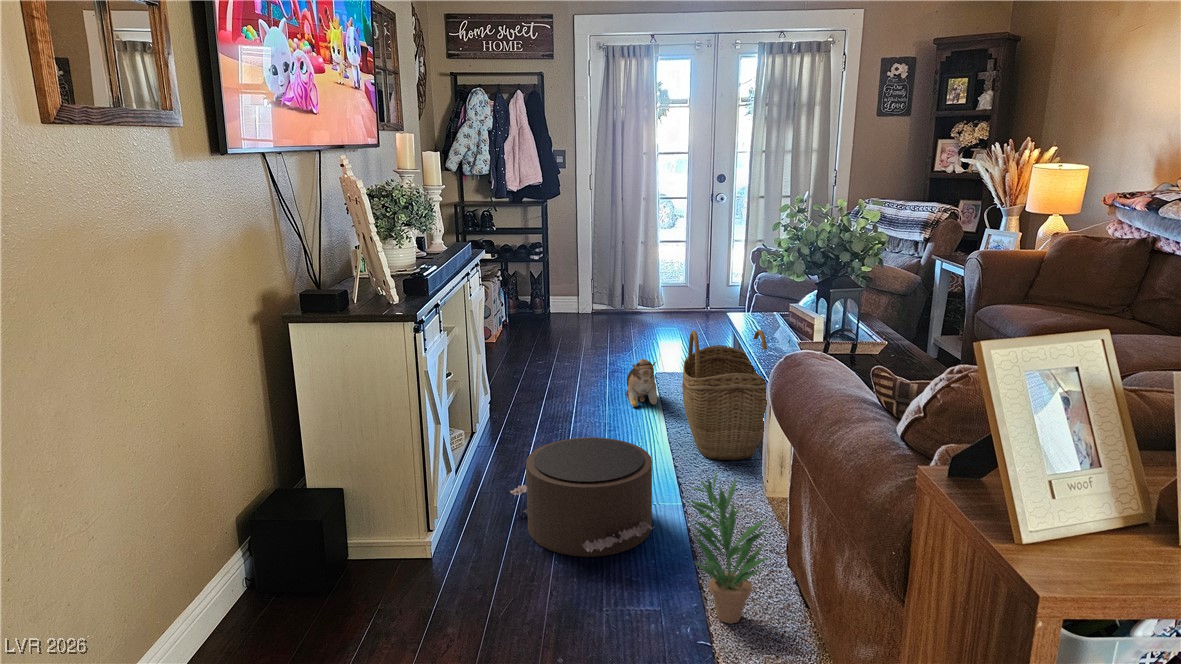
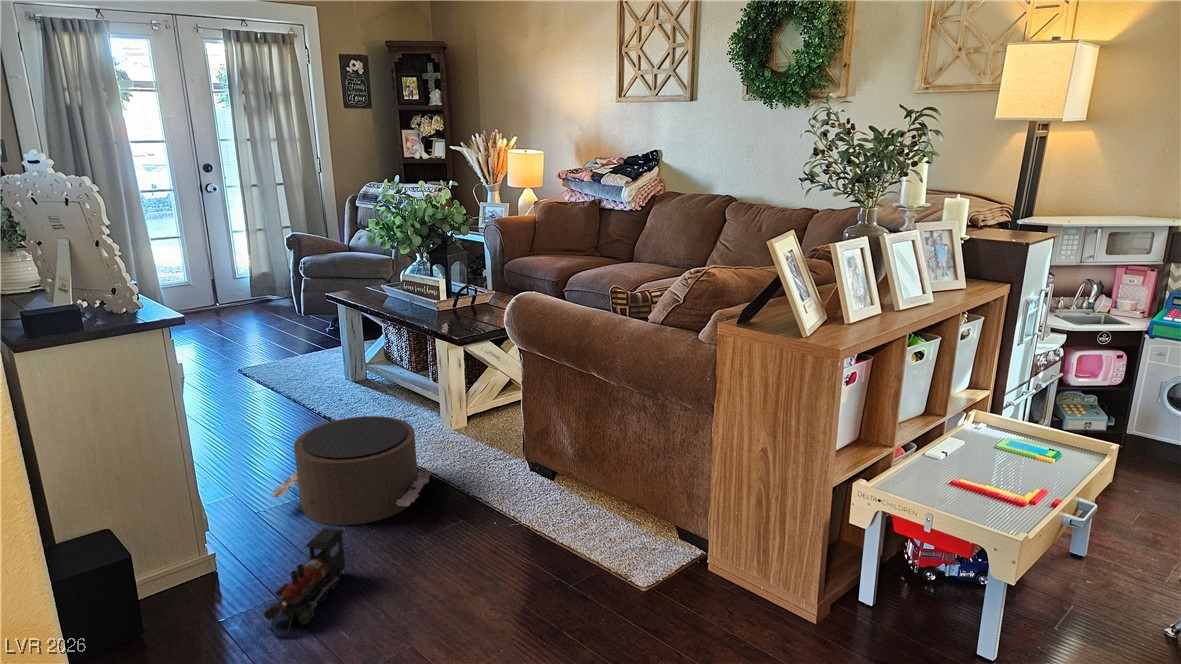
woven basket: present [682,330,767,460] -> none [336,302,430,420]
plush toy: present [626,359,657,407] -> none [240,352,287,403]
potted plant: present [691,472,768,624] -> none [497,399,564,510]
toy train: none [371,537,485,622] -> present [264,528,345,637]

